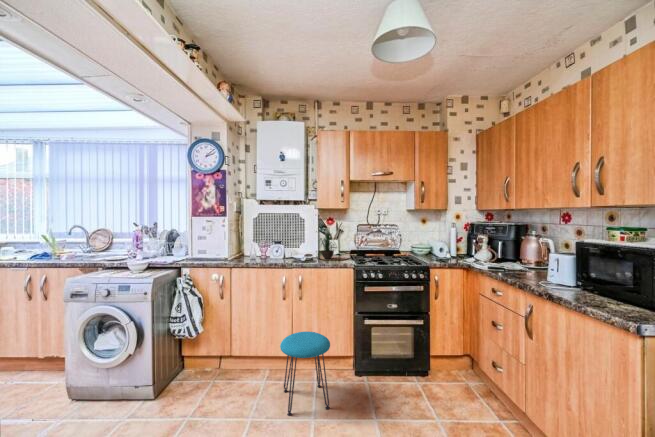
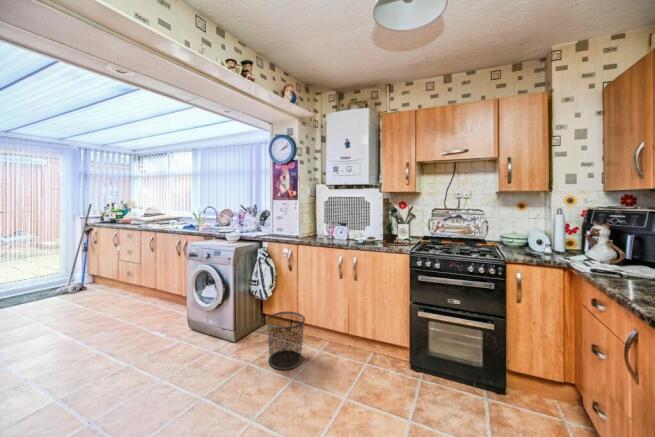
stool: present [280,332,330,416] -> none [326,310,376,394]
waste bin: none [206,345,252,413] -> present [266,312,305,370]

